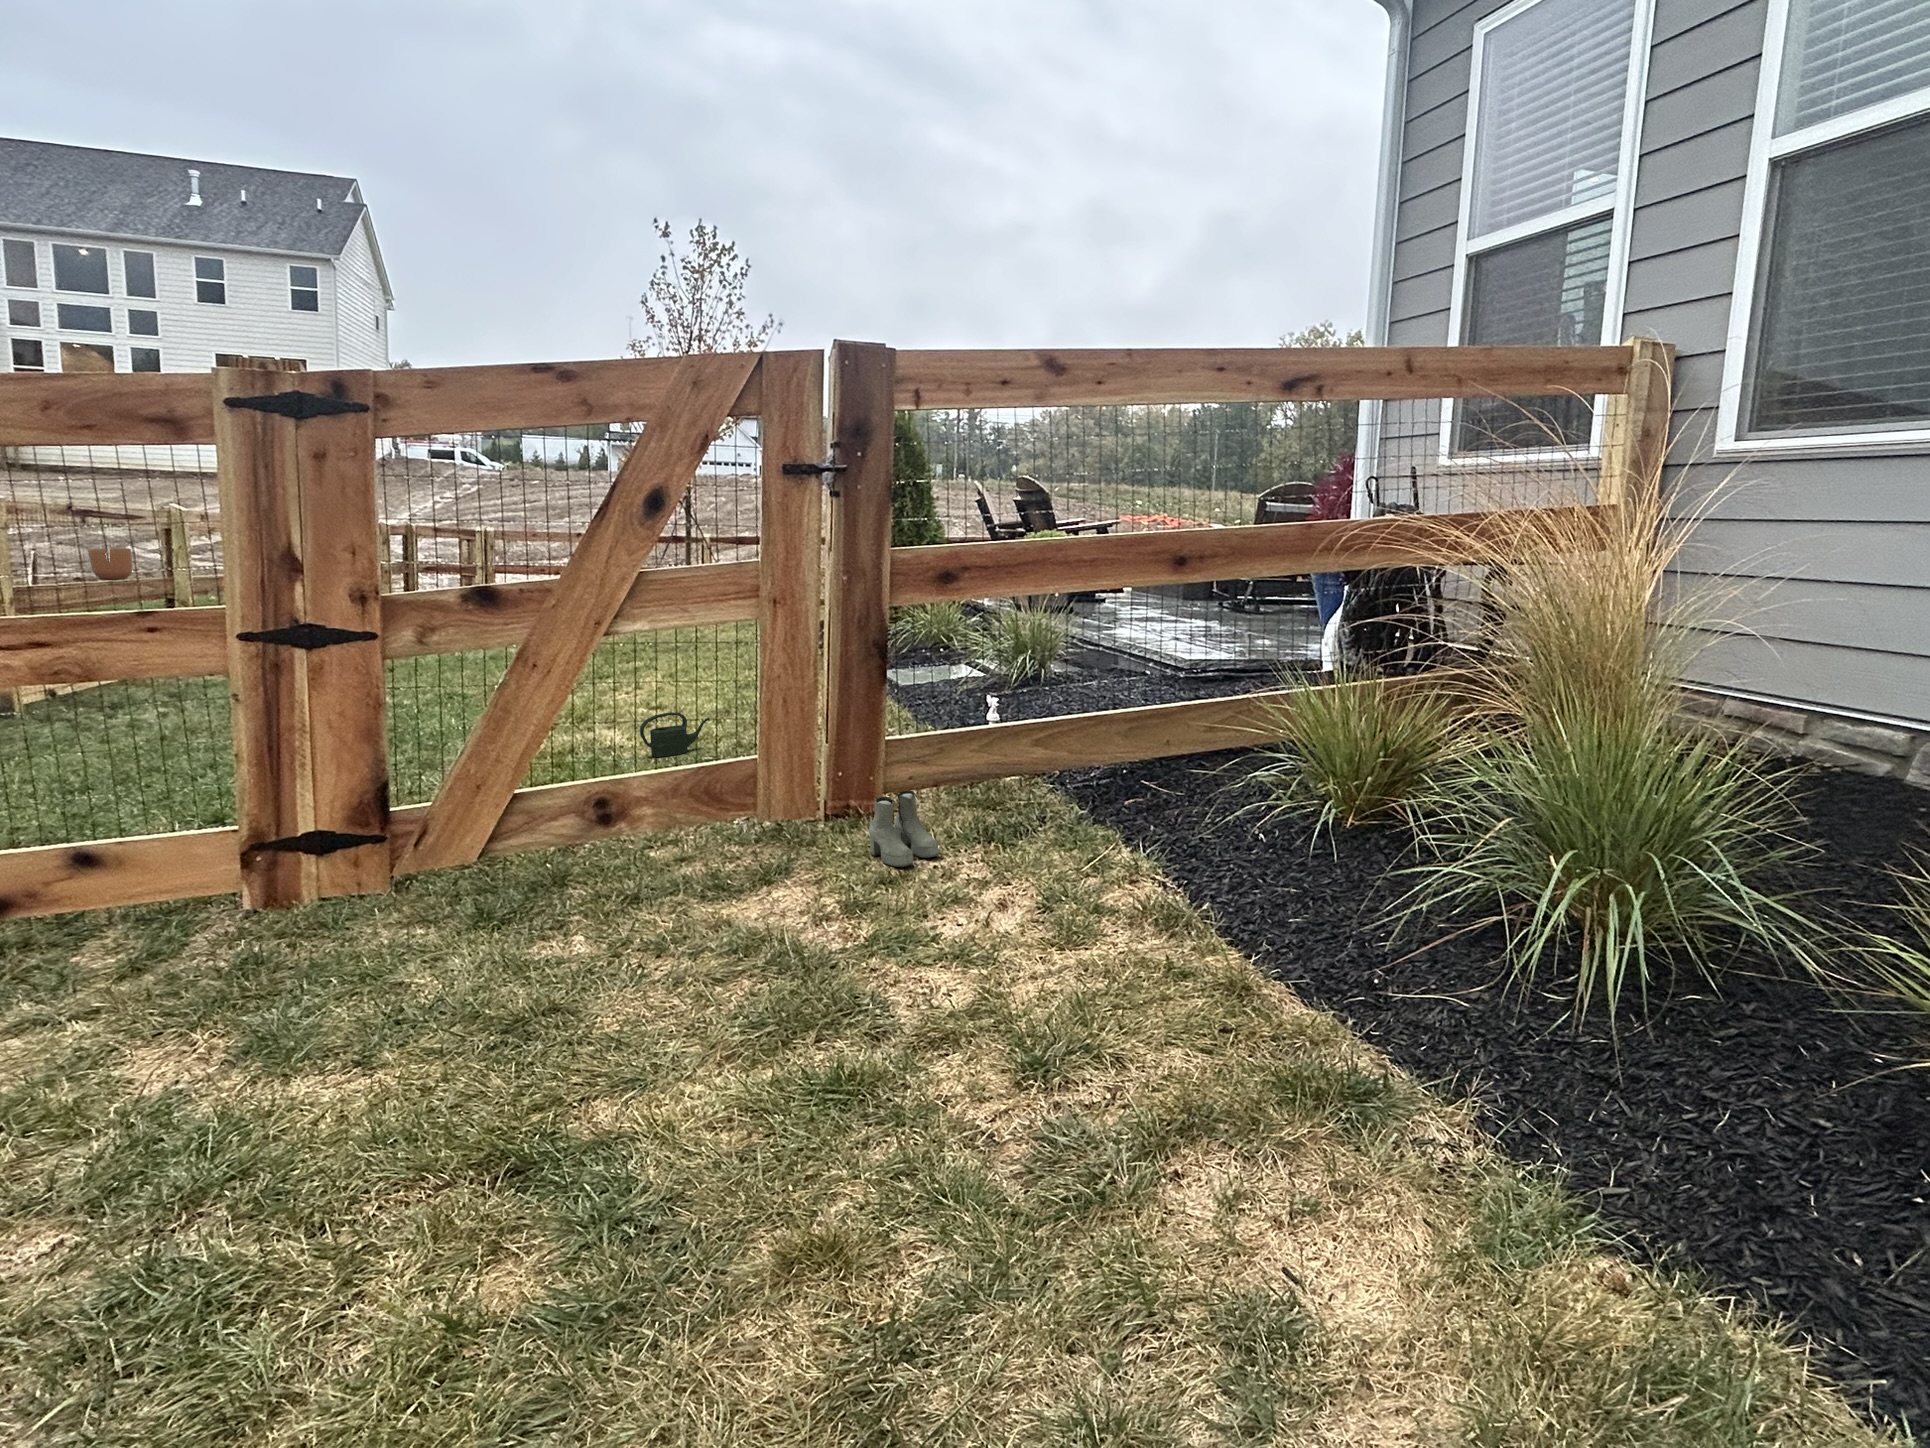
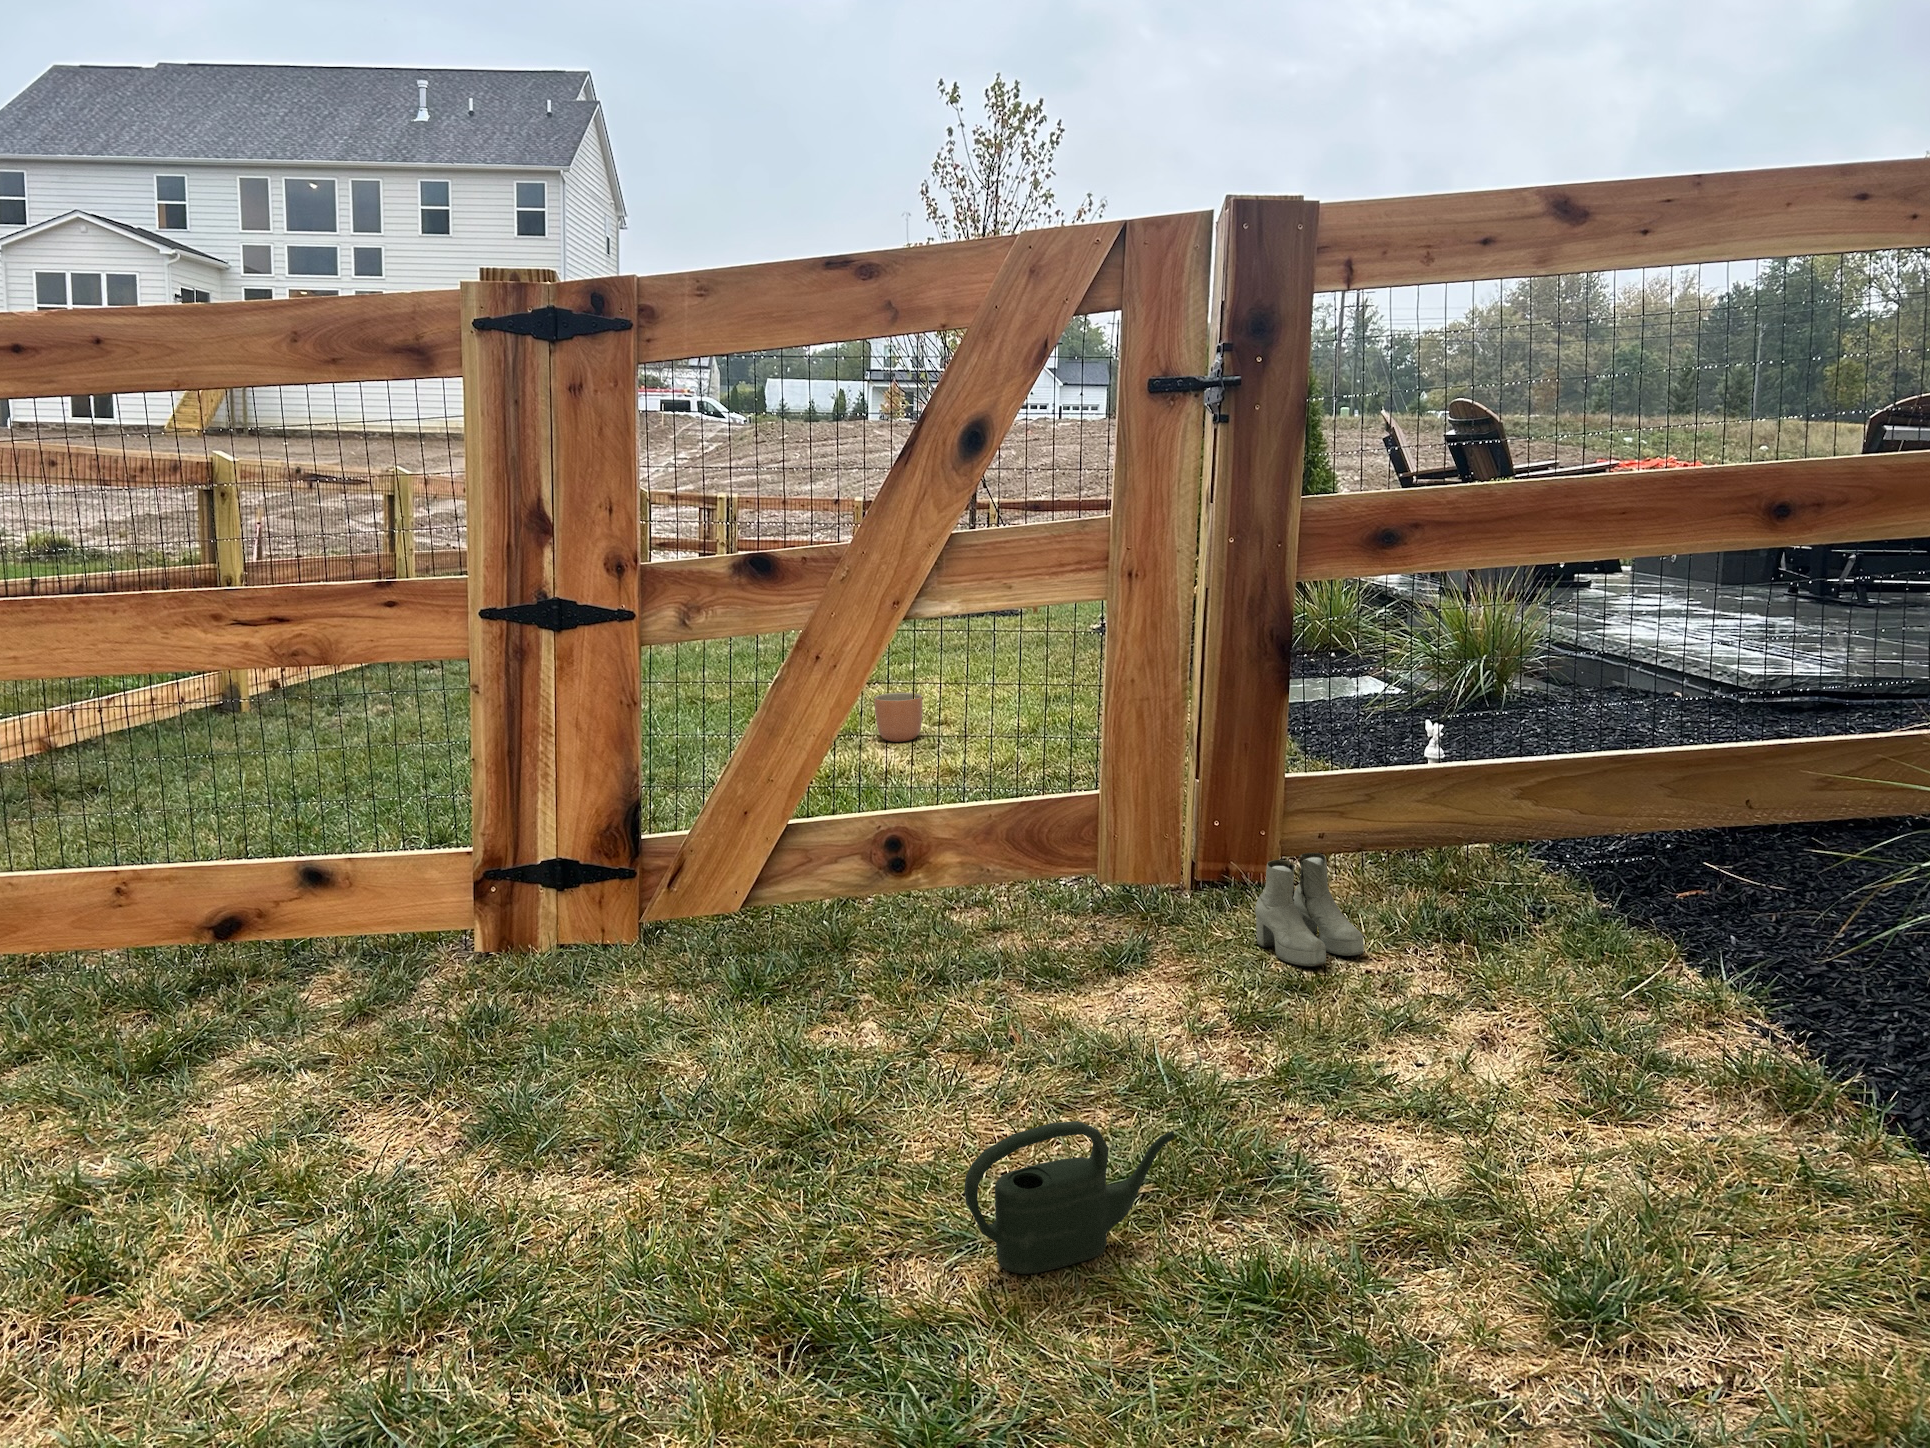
planter: present [88,548,132,579] -> present [874,693,922,742]
watering can: present [640,712,710,757] -> present [964,1121,1174,1274]

